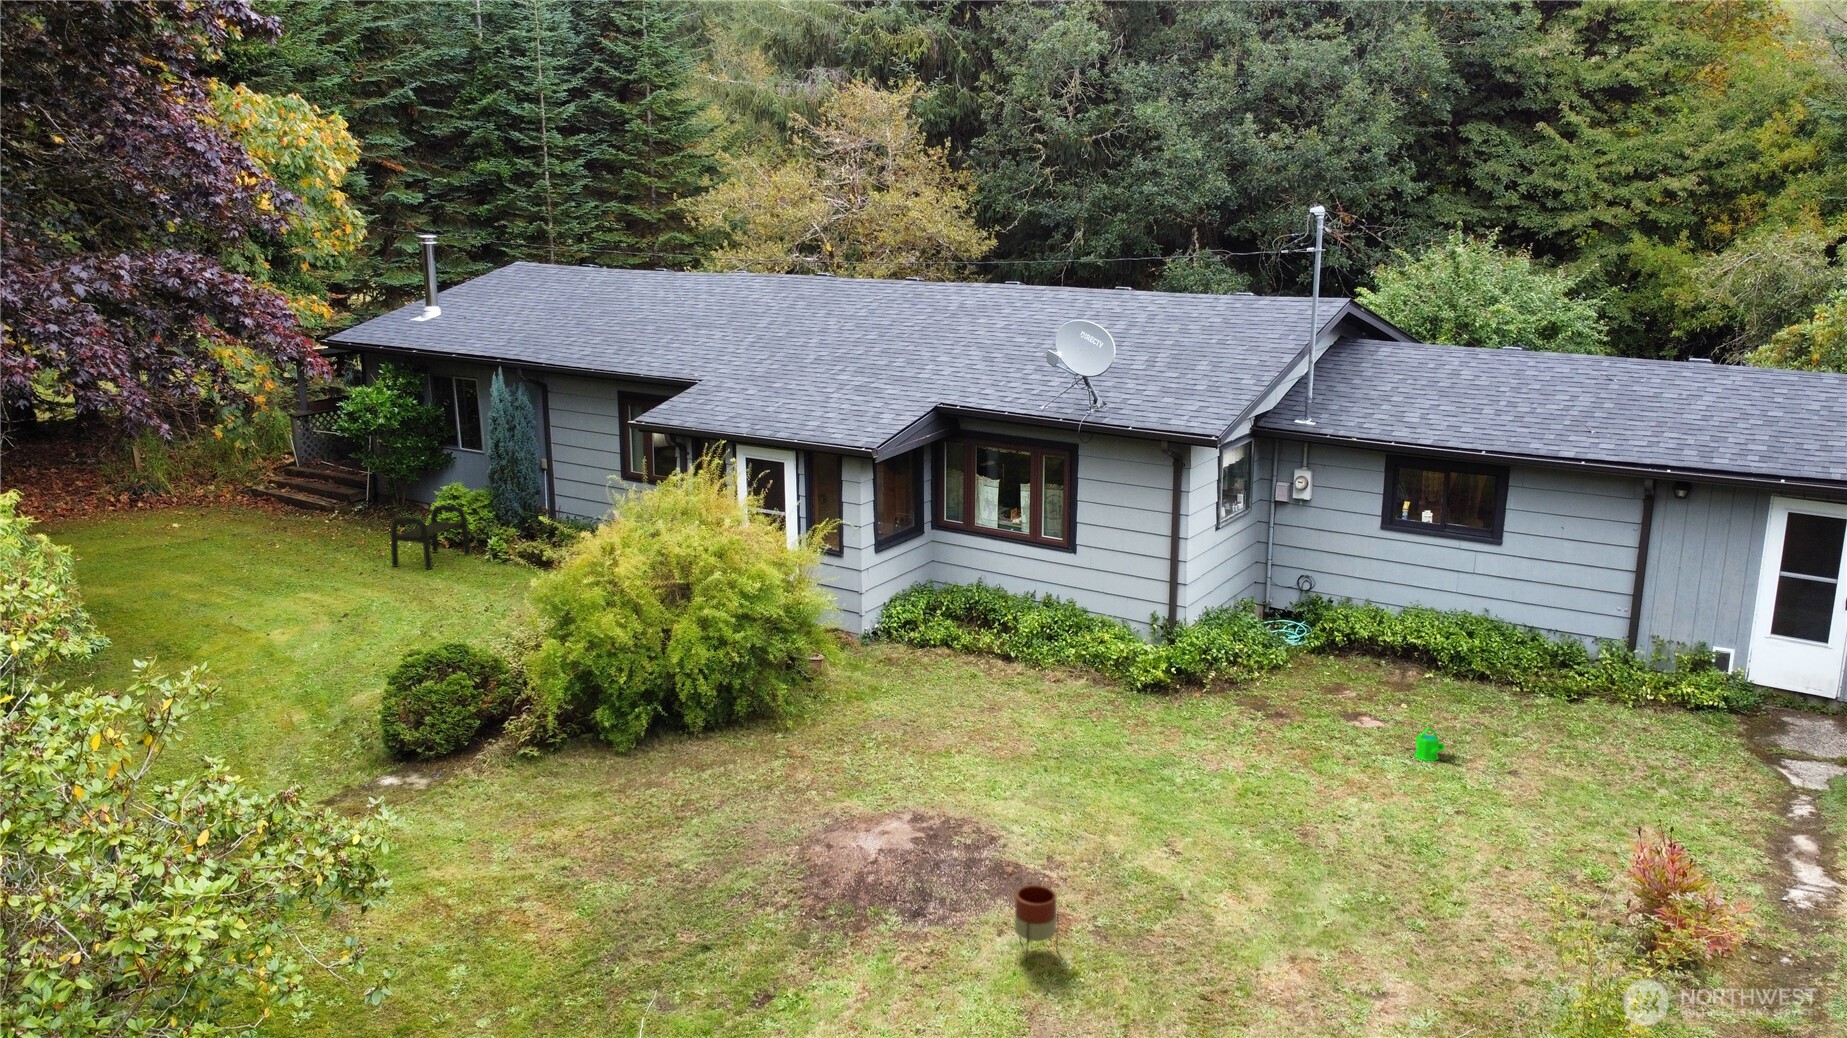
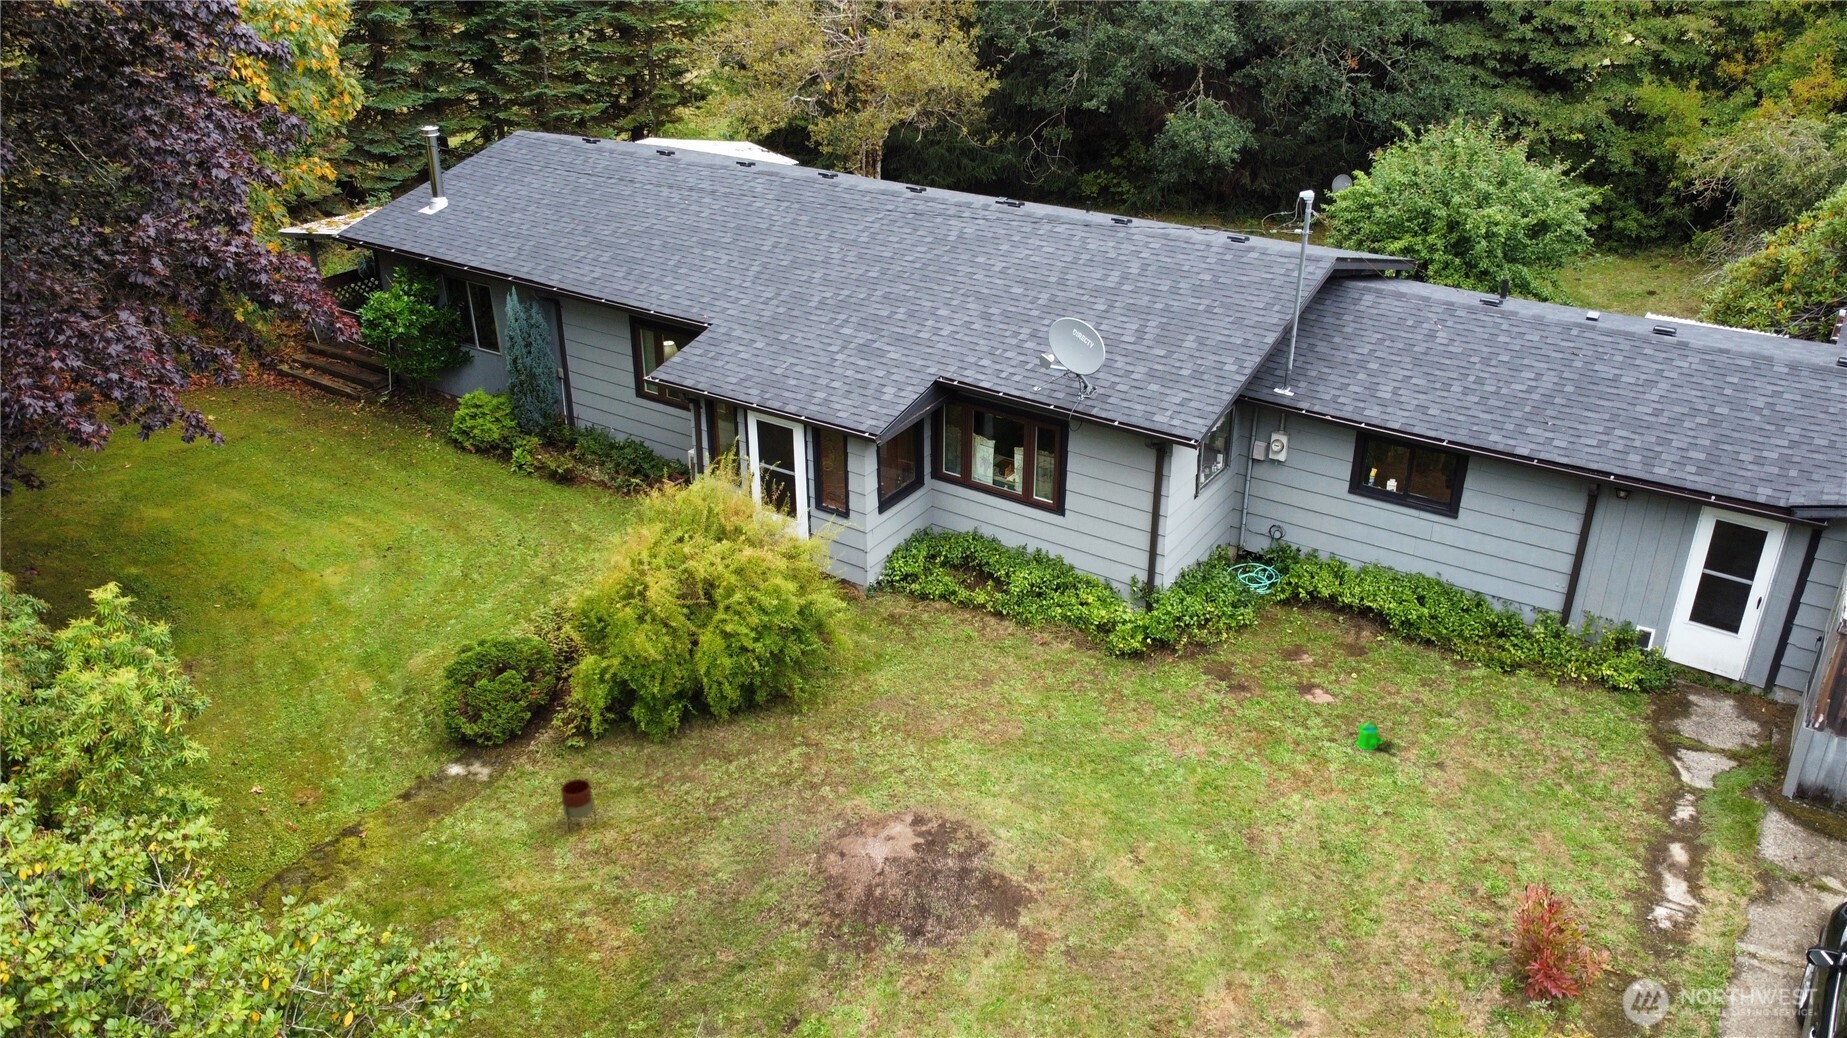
bench: present [391,505,471,569] -> none [419,429,495,496]
planter: present [1015,885,1059,948] -> present [561,779,594,820]

